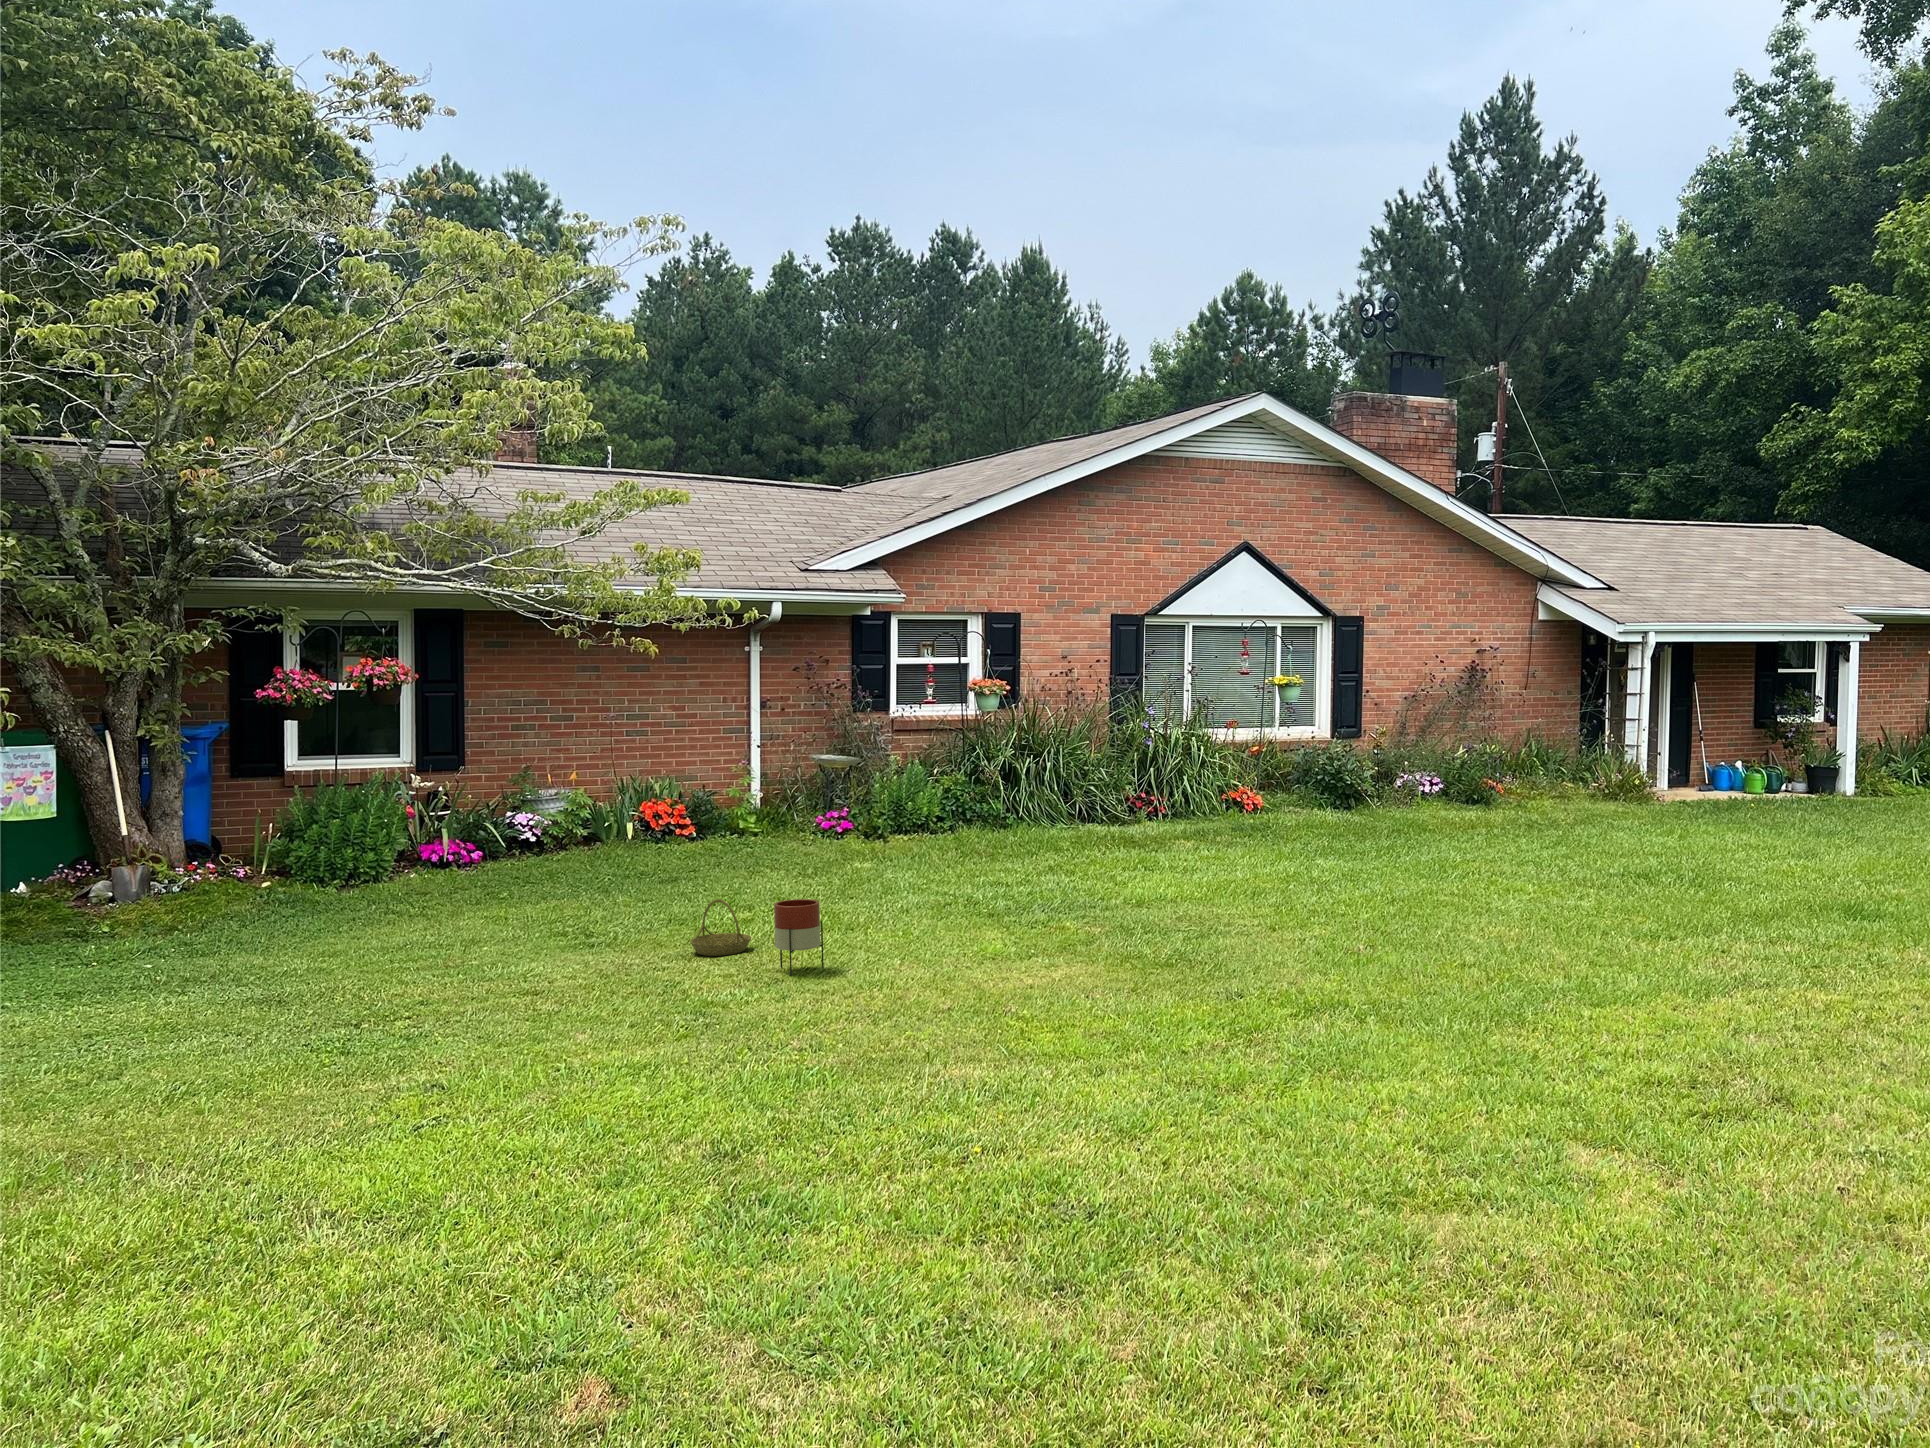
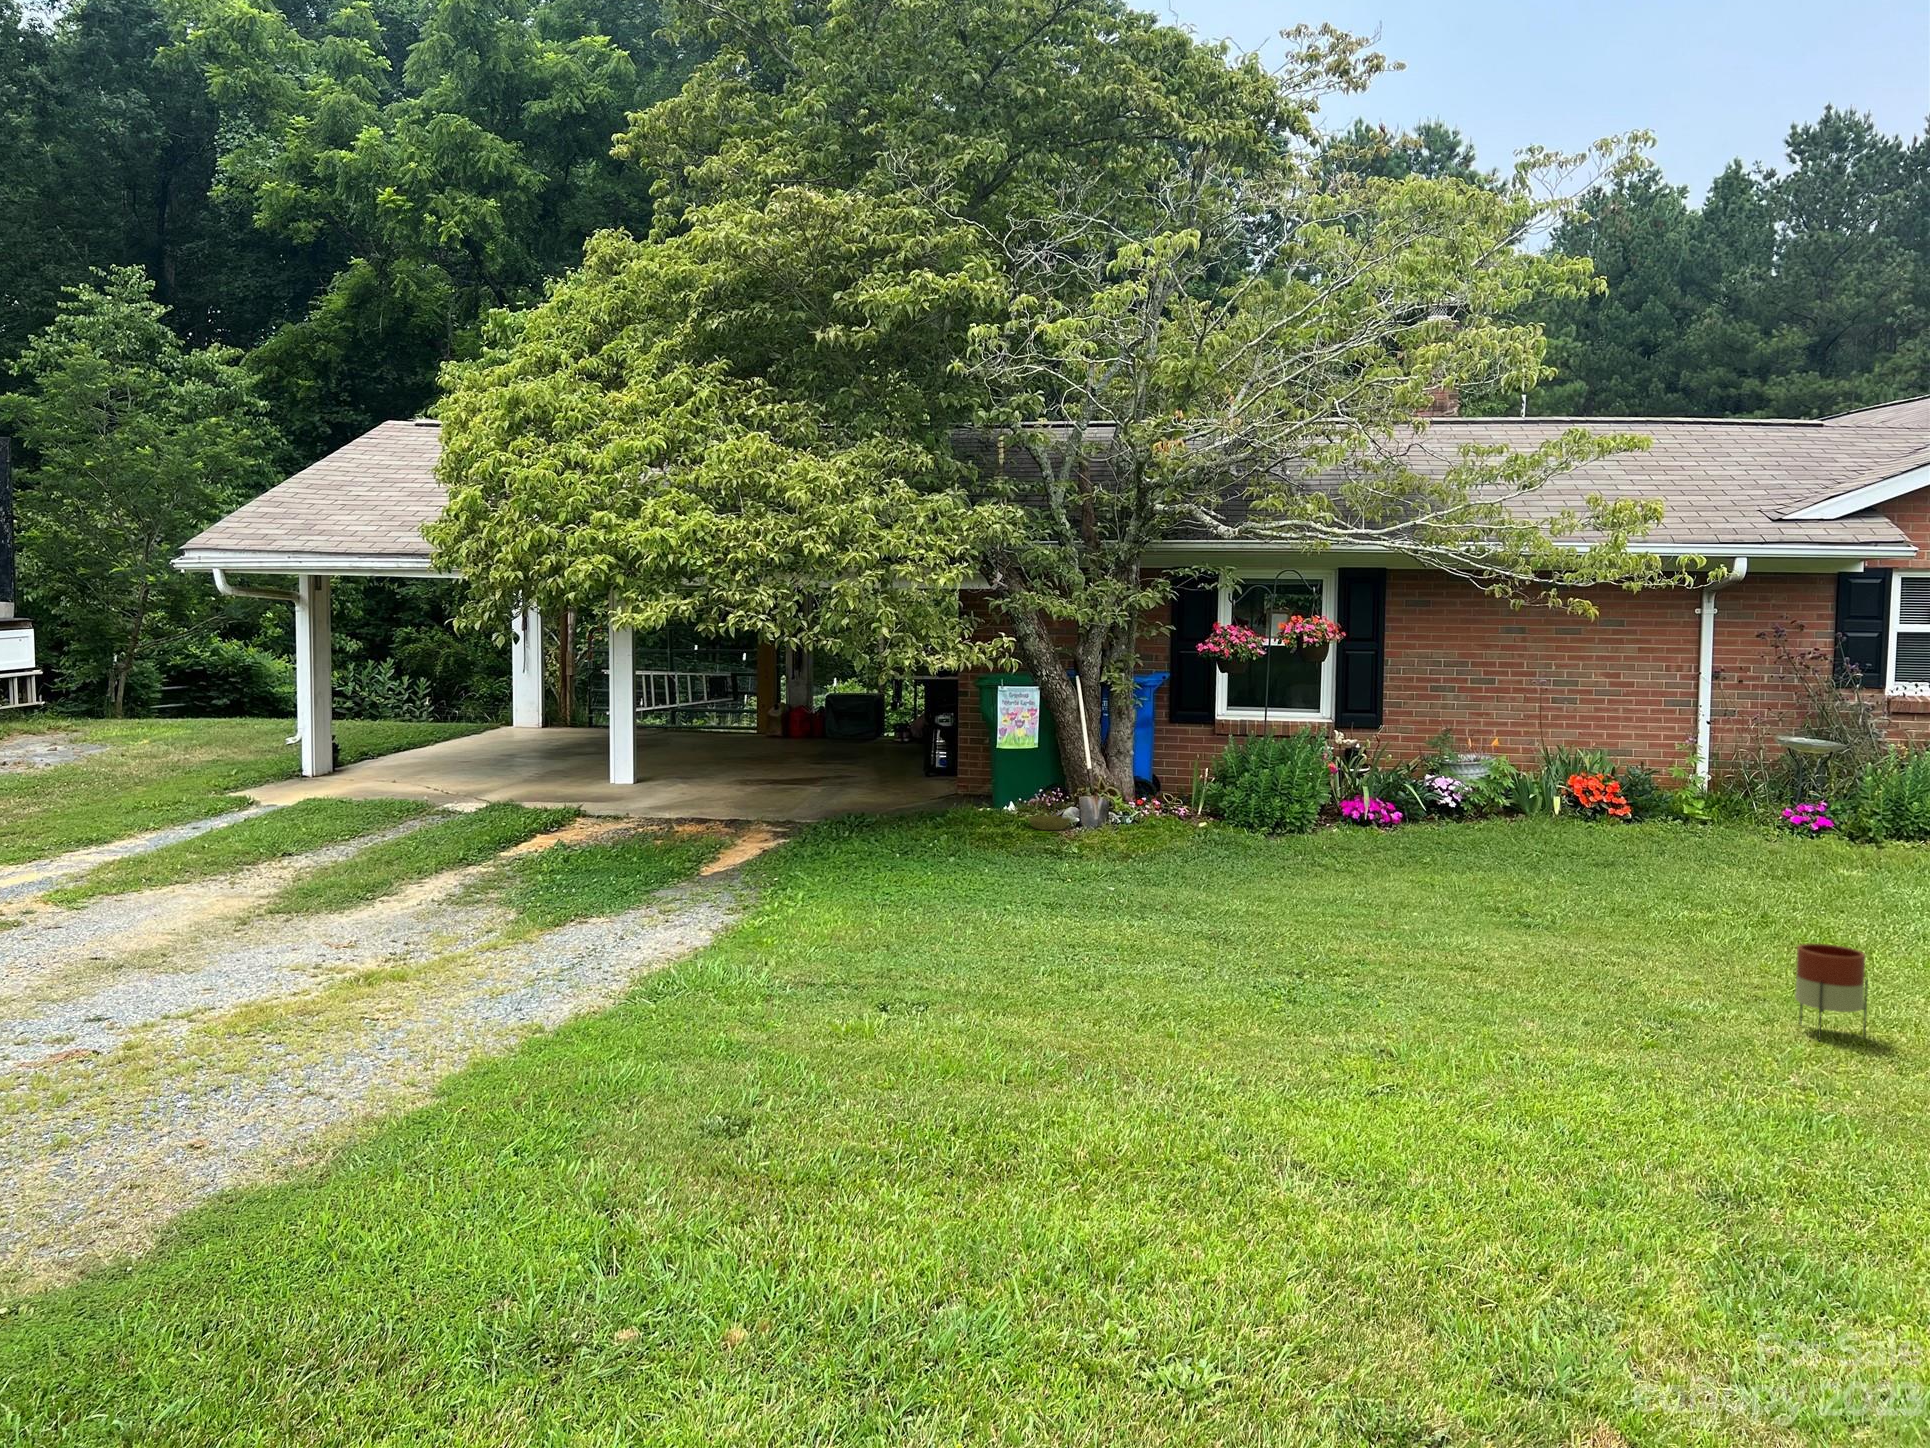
basket: present [690,899,751,956] -> present [1029,792,1070,830]

